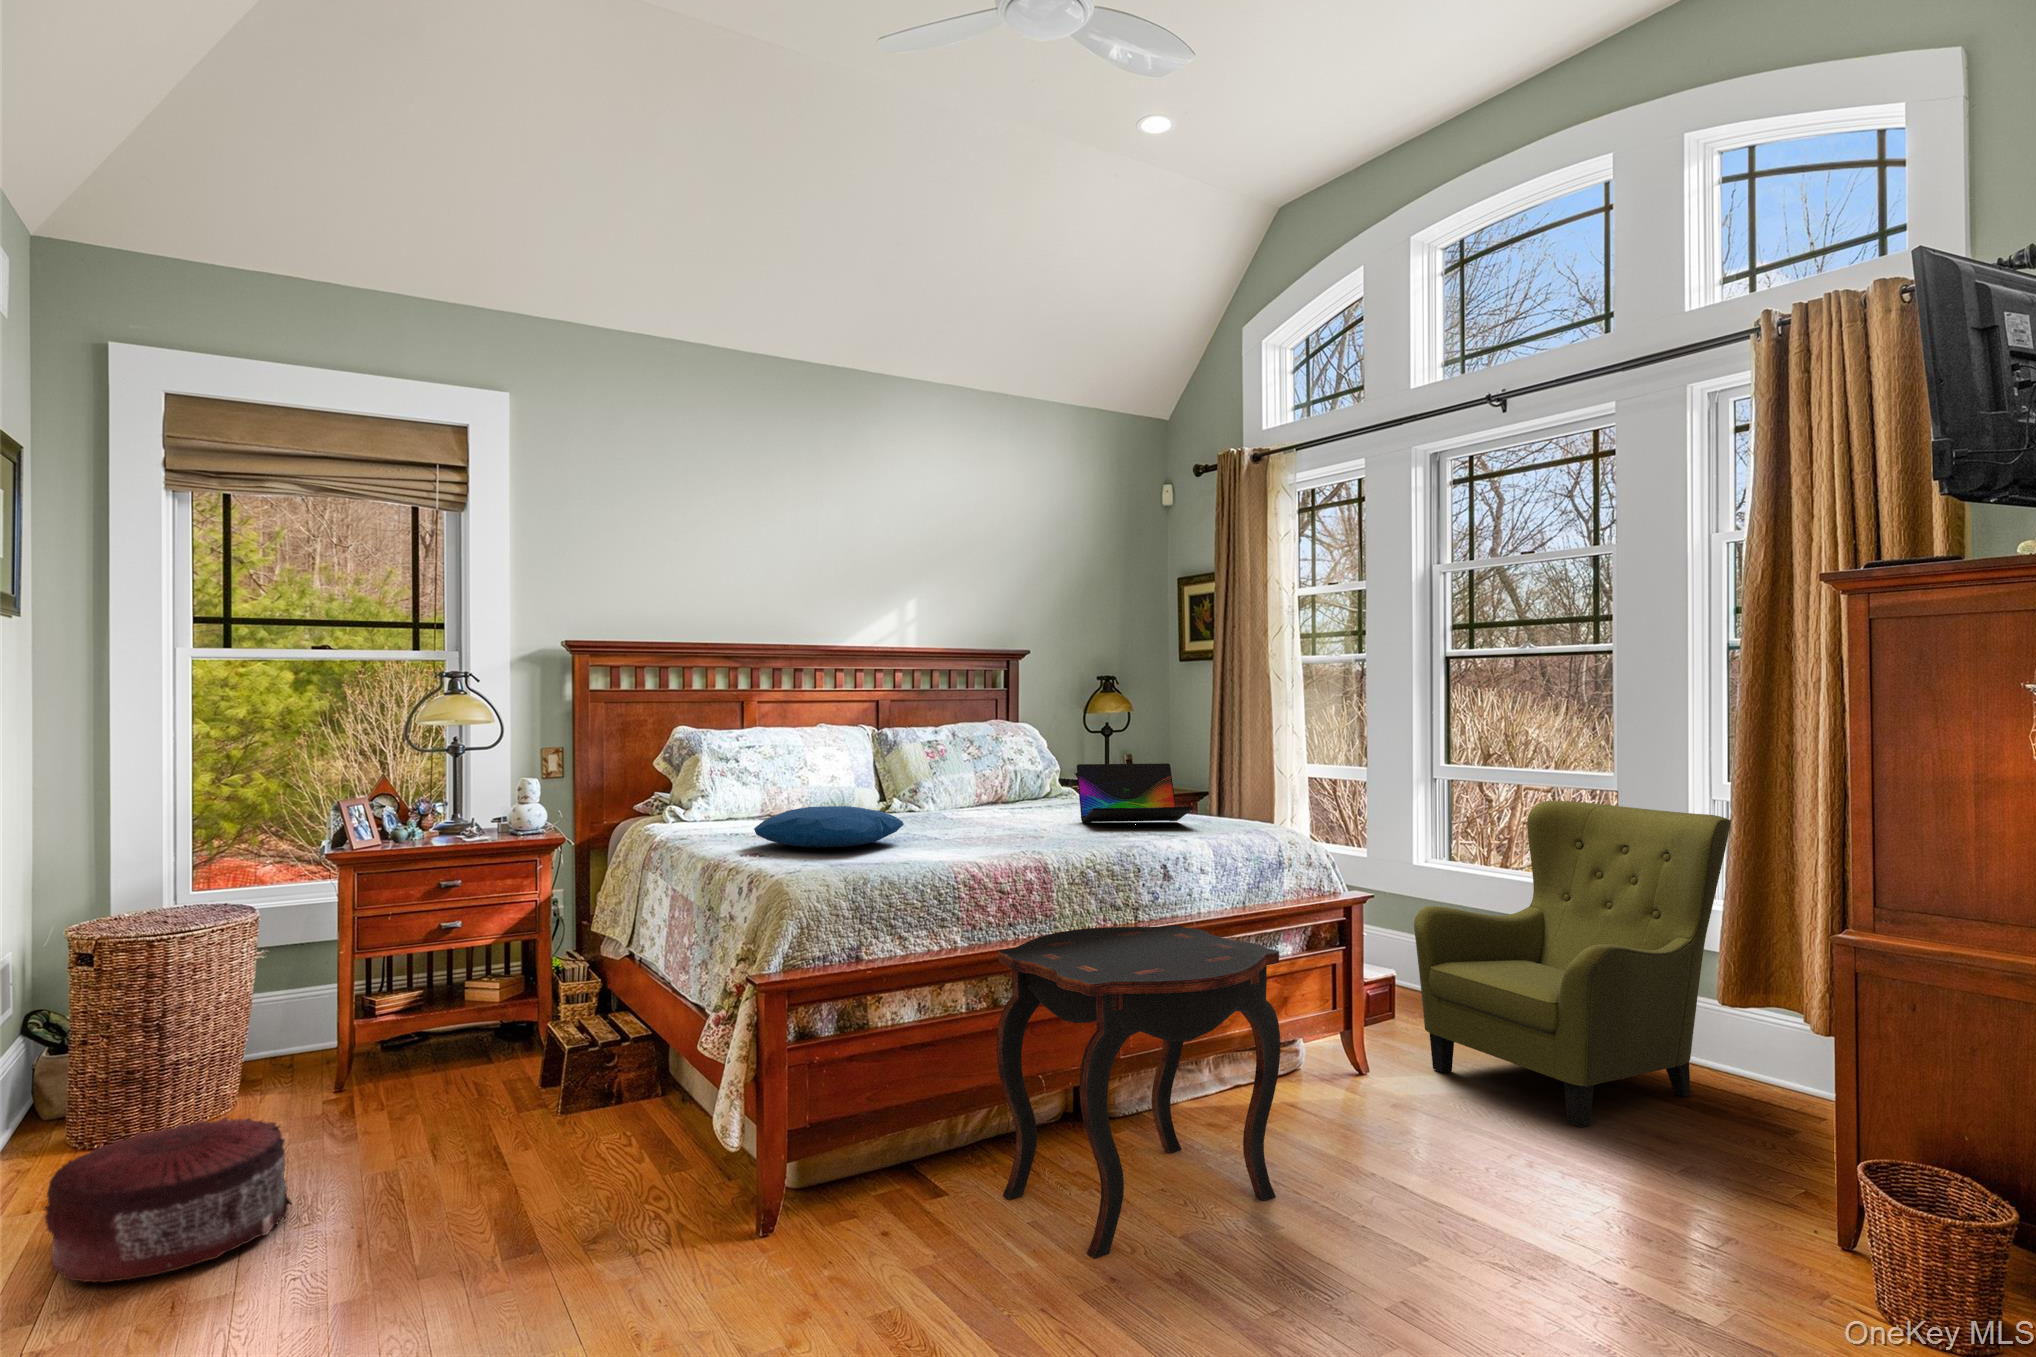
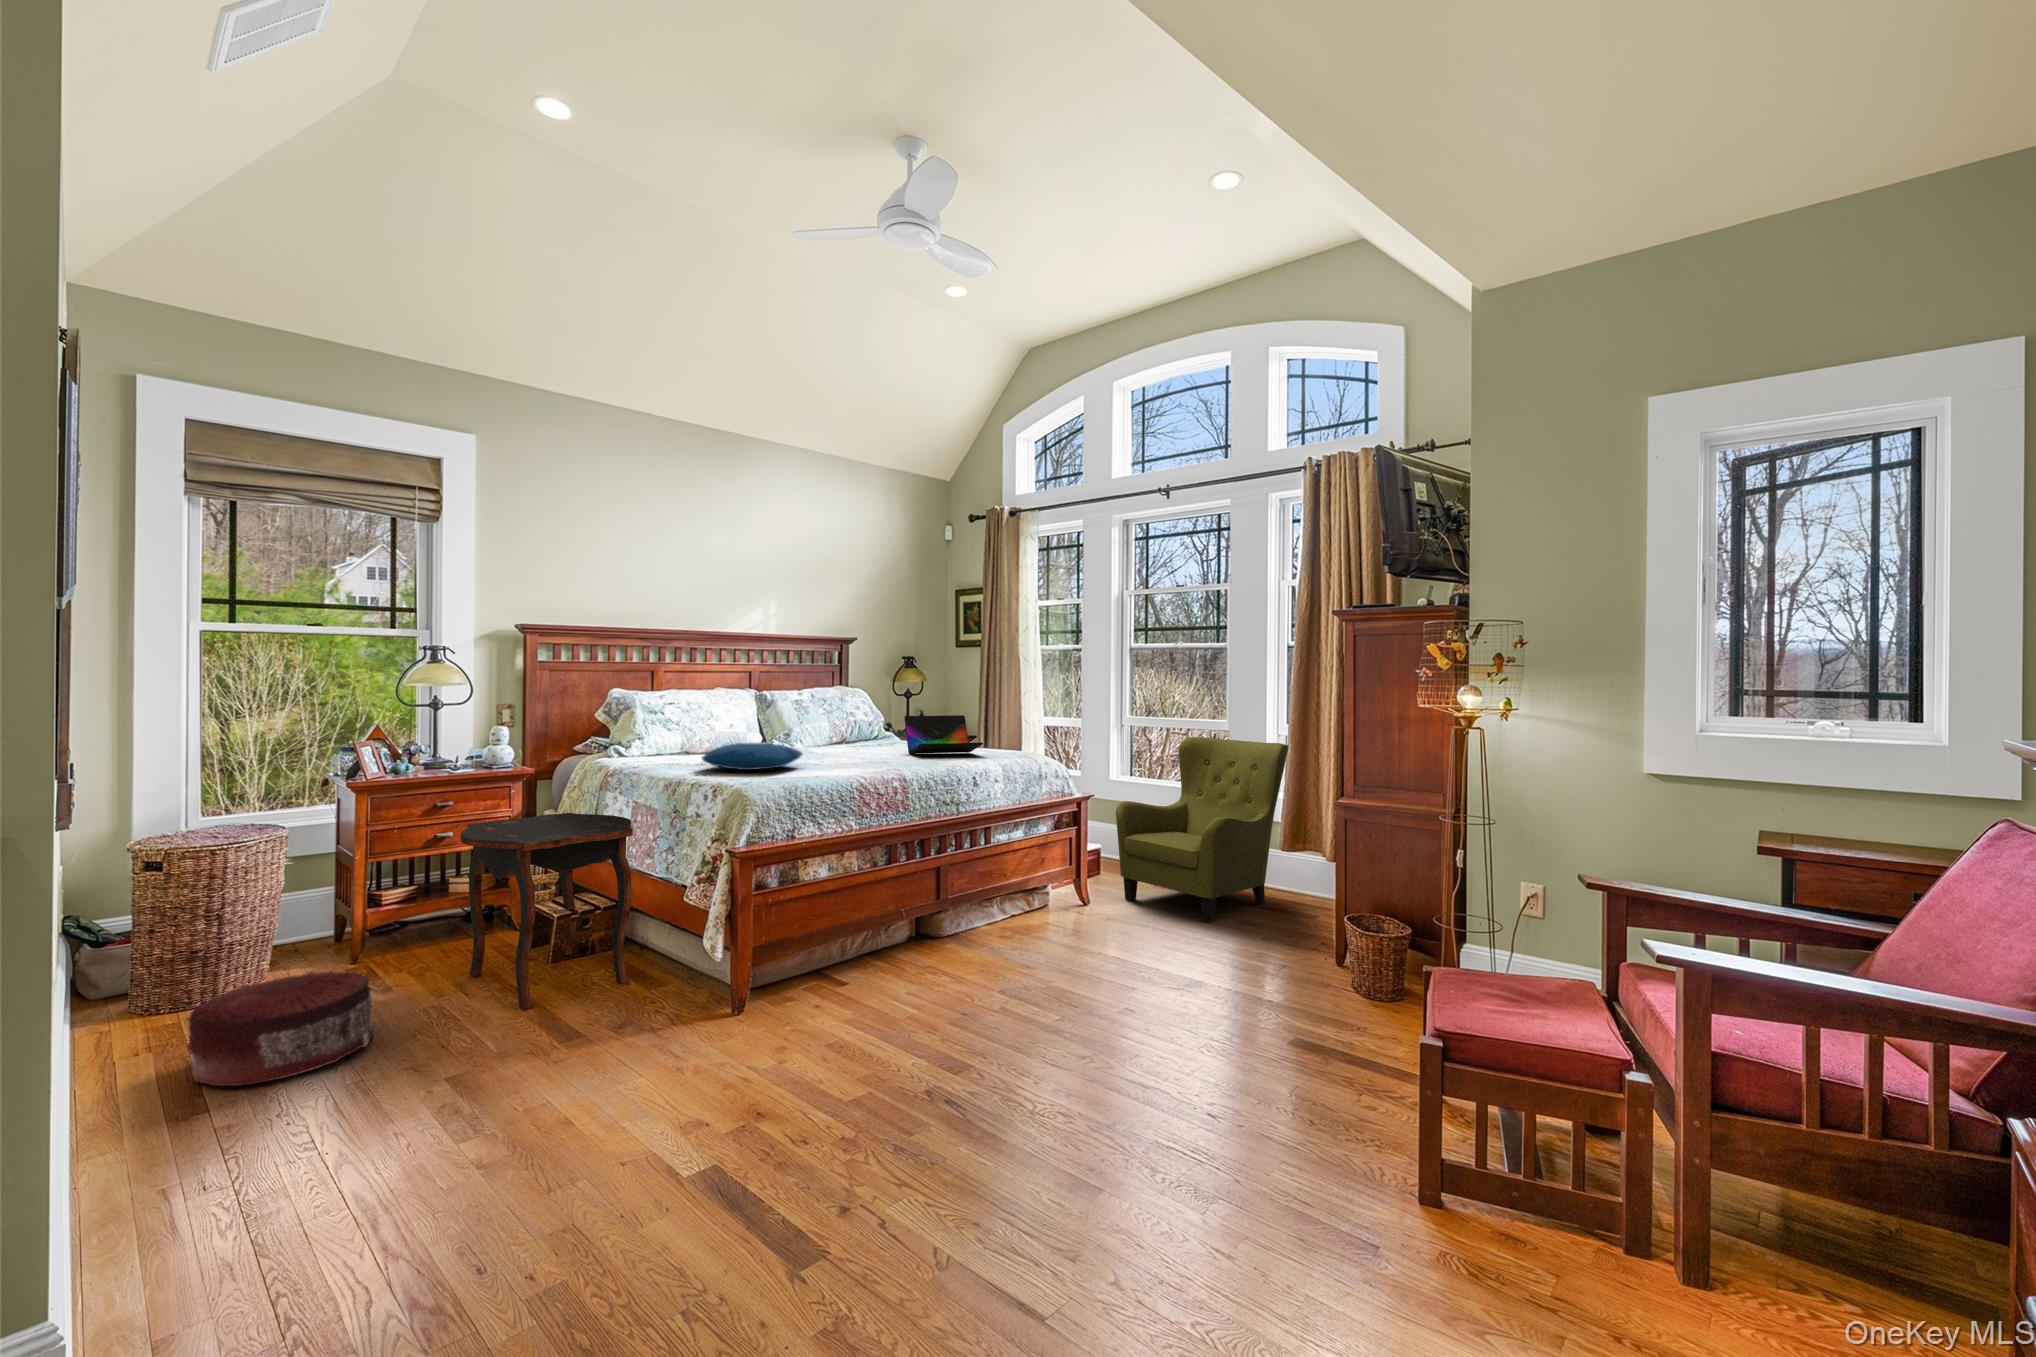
side table: present [996,925,1280,1258] -> present [460,813,633,1010]

